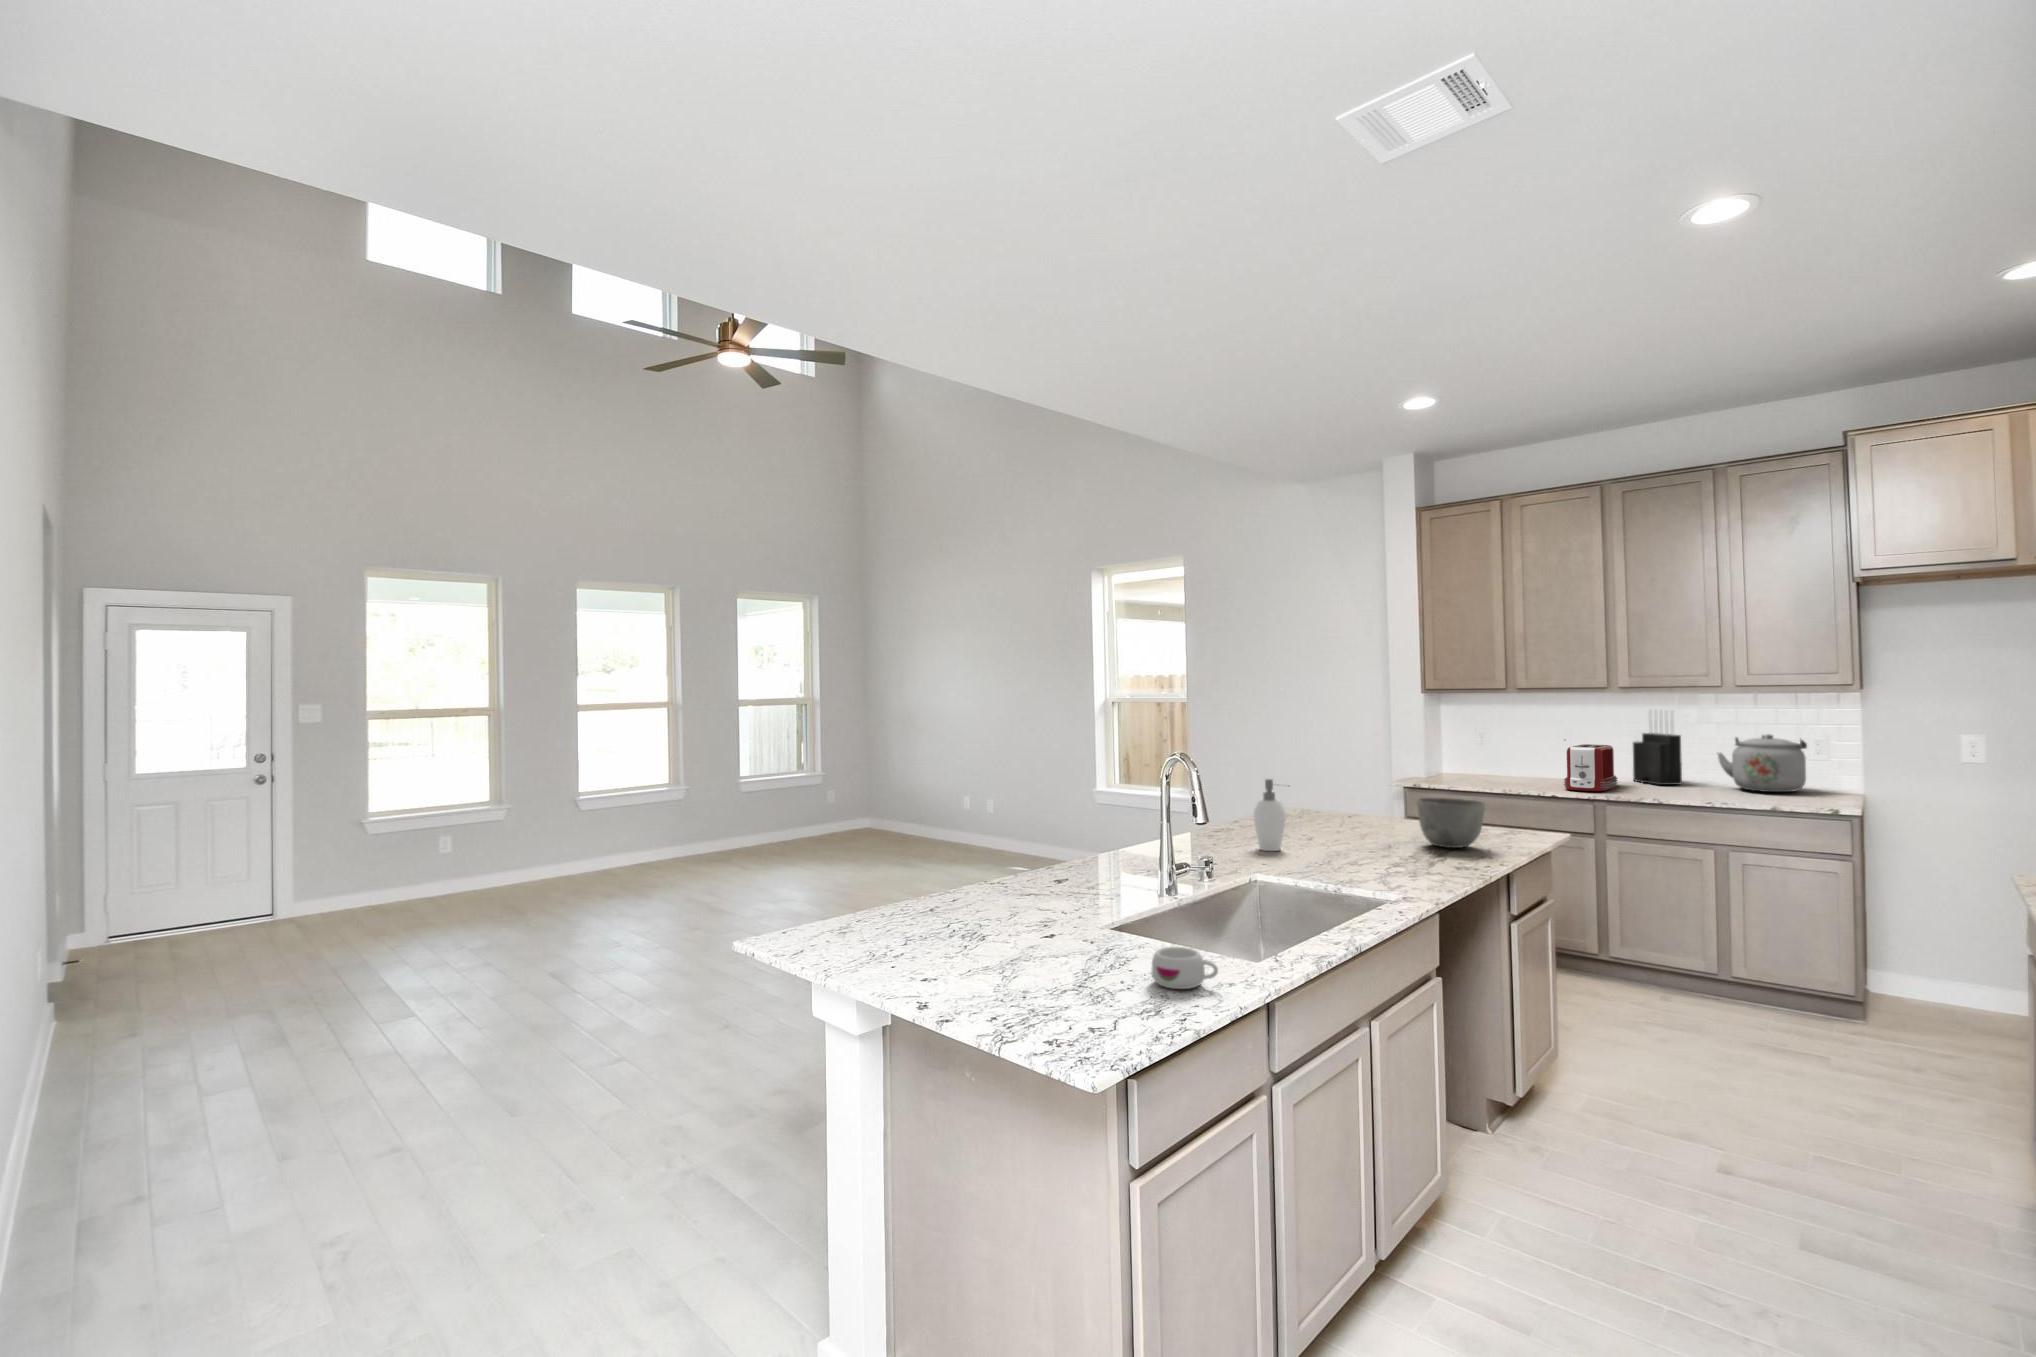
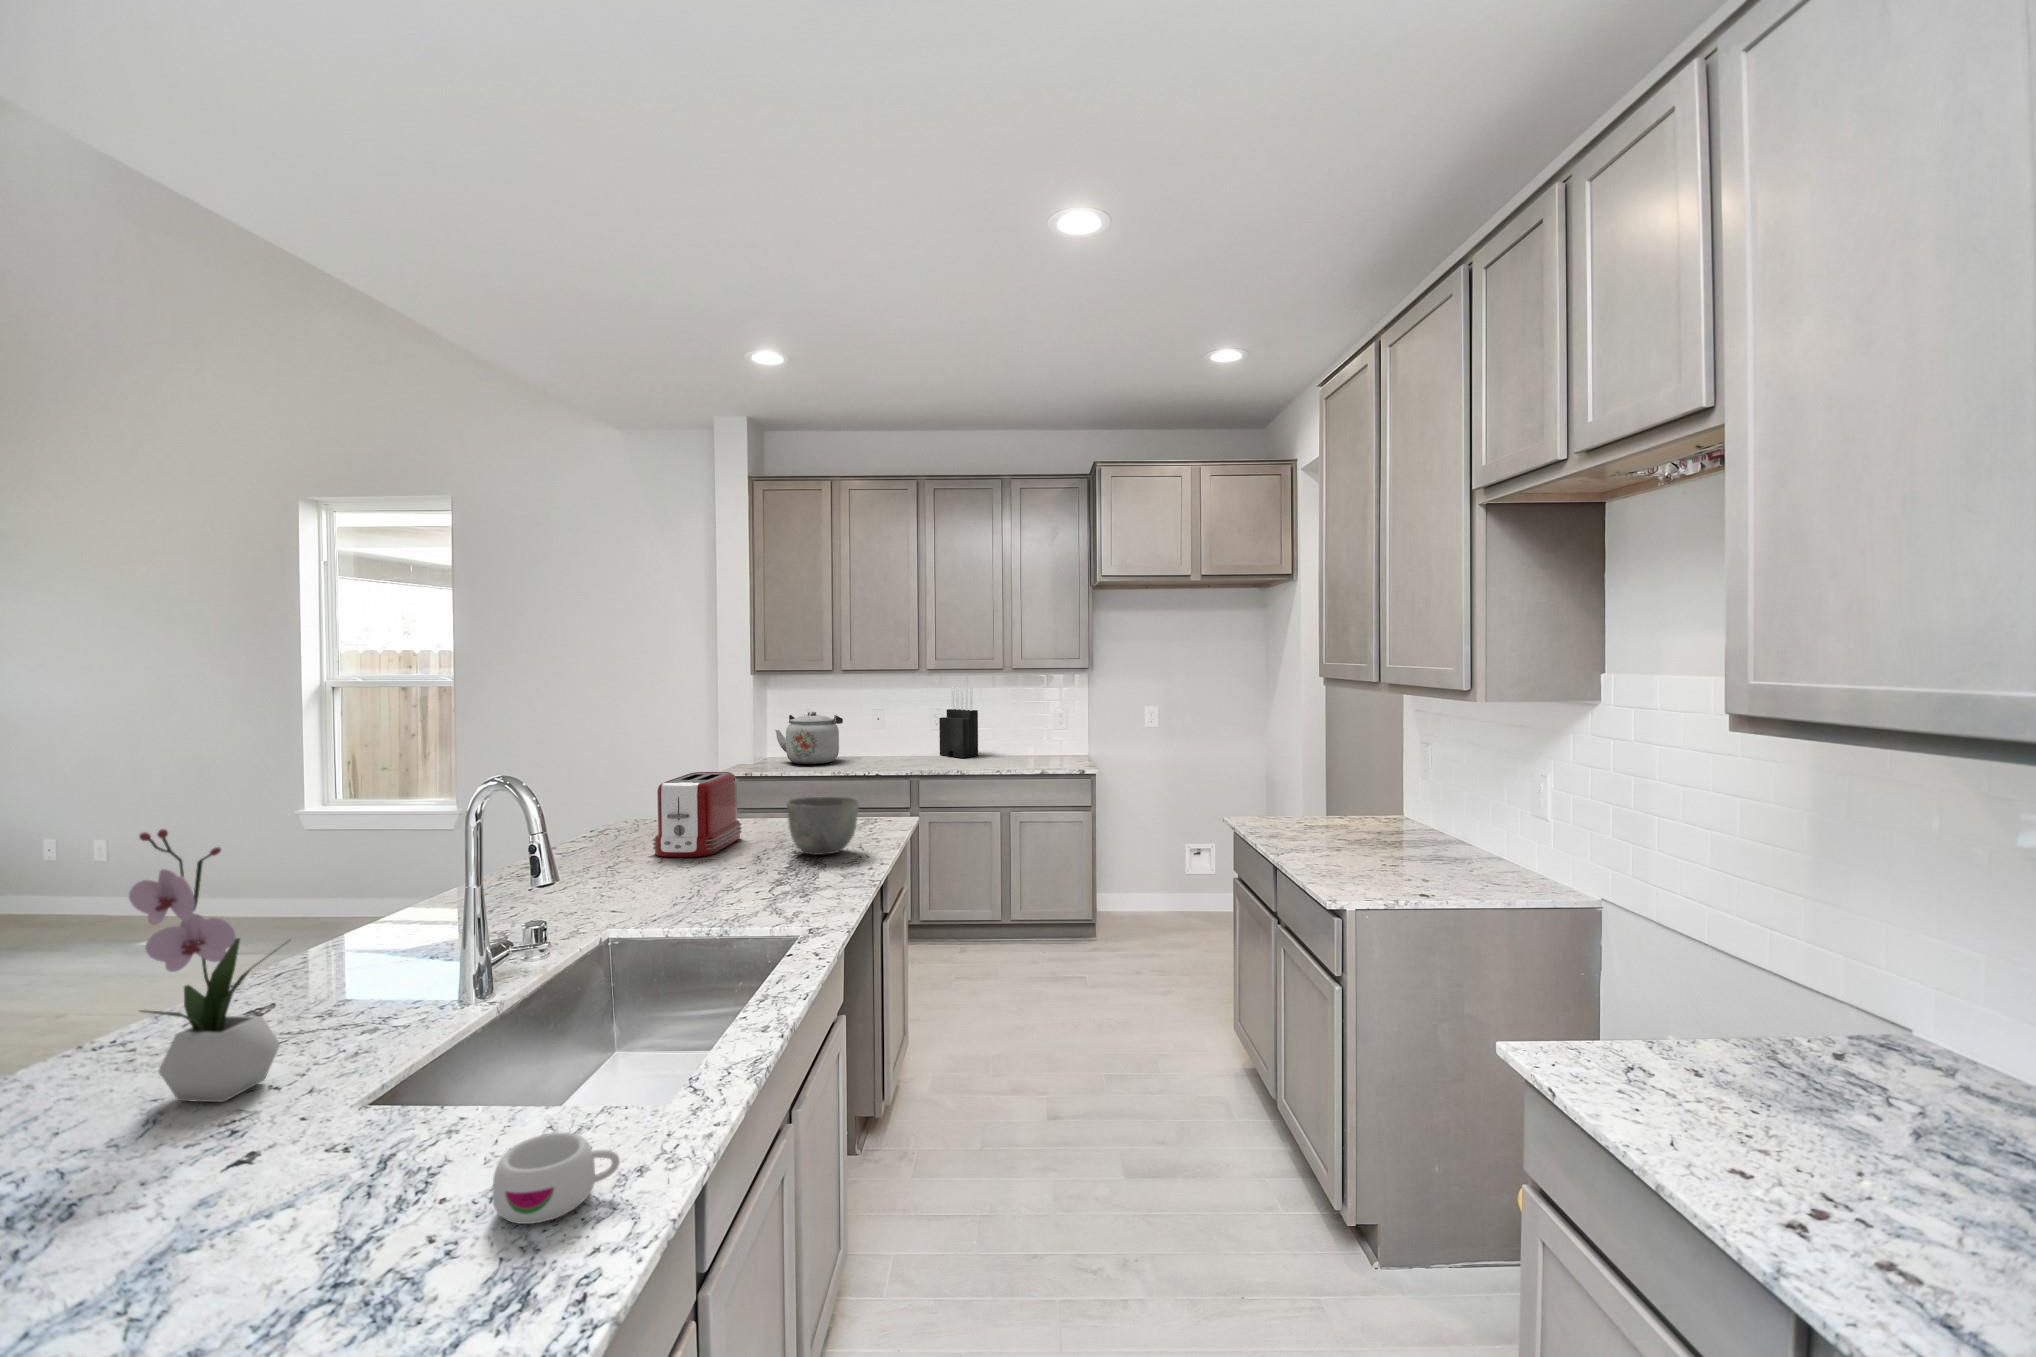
kettle: present [1717,734,1807,792] -> present [775,712,843,764]
toaster: present [1564,744,1618,791] -> present [653,772,742,857]
flower arrangement: none [1006,764,1072,913] -> present [129,829,291,1102]
soap dispenser: present [1254,779,1286,851] -> none [588,795,642,893]

